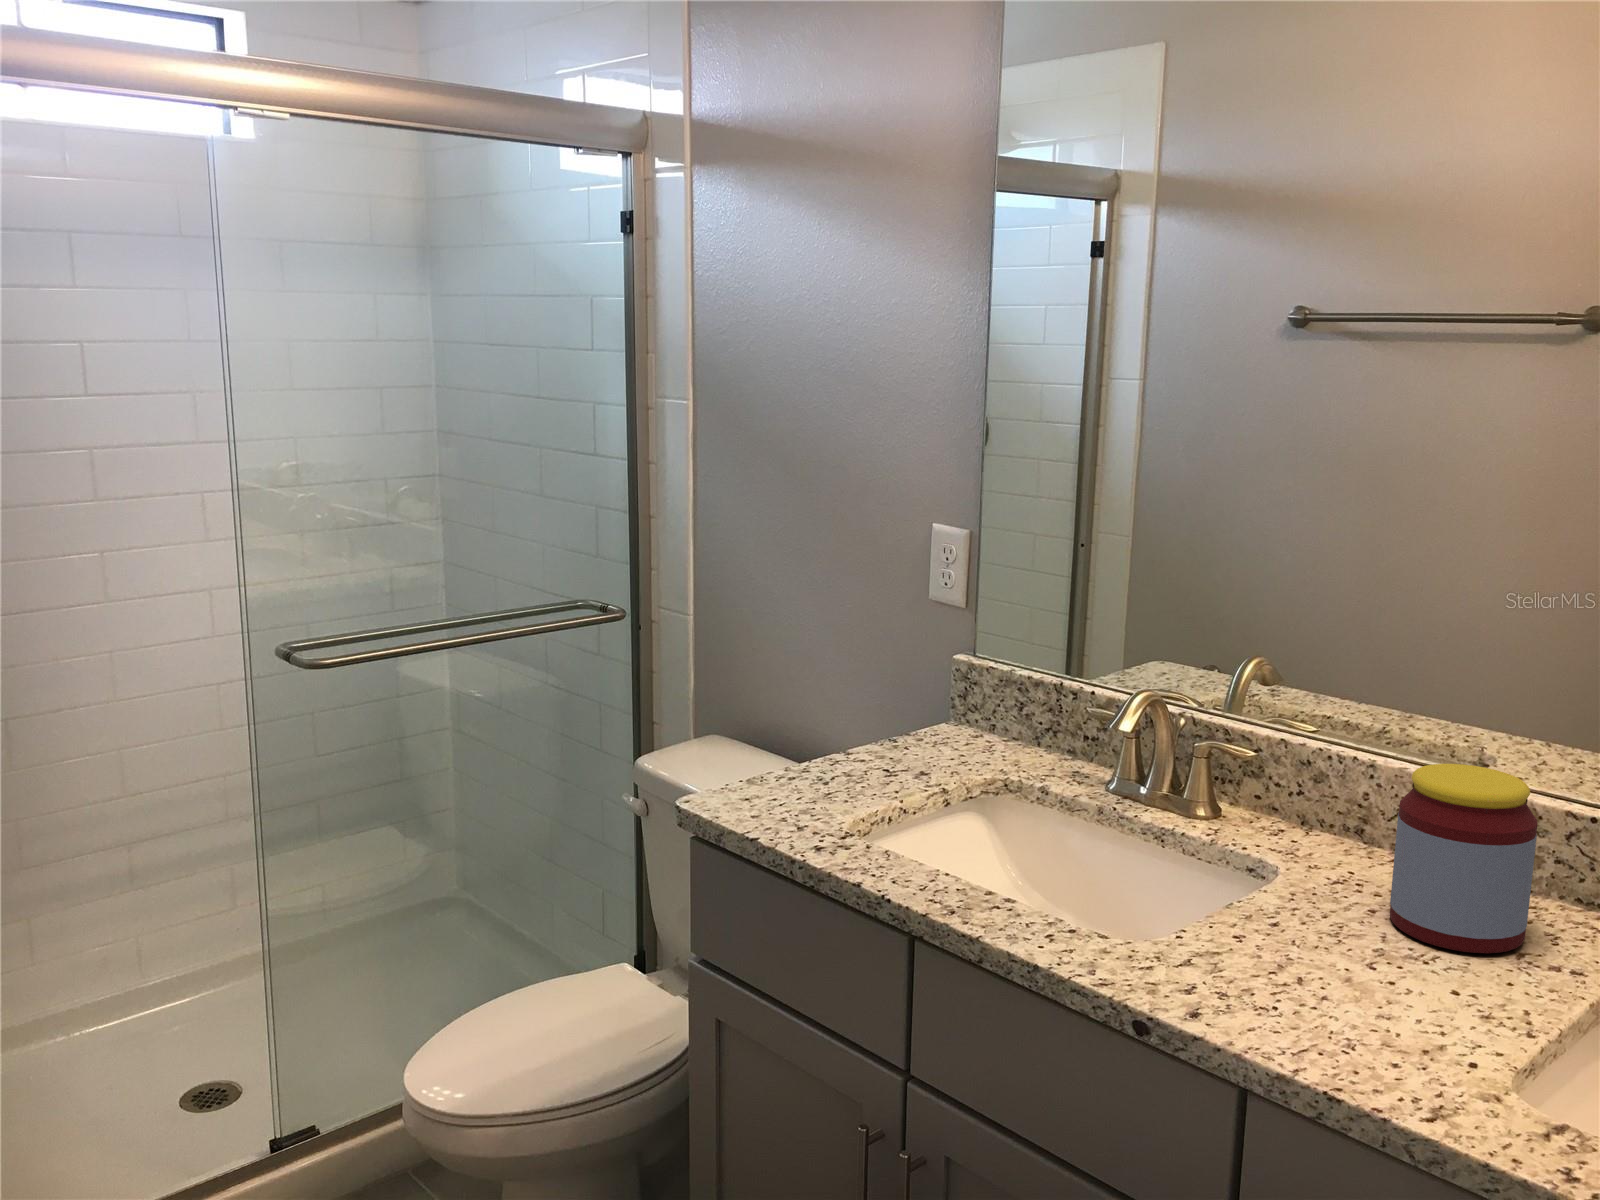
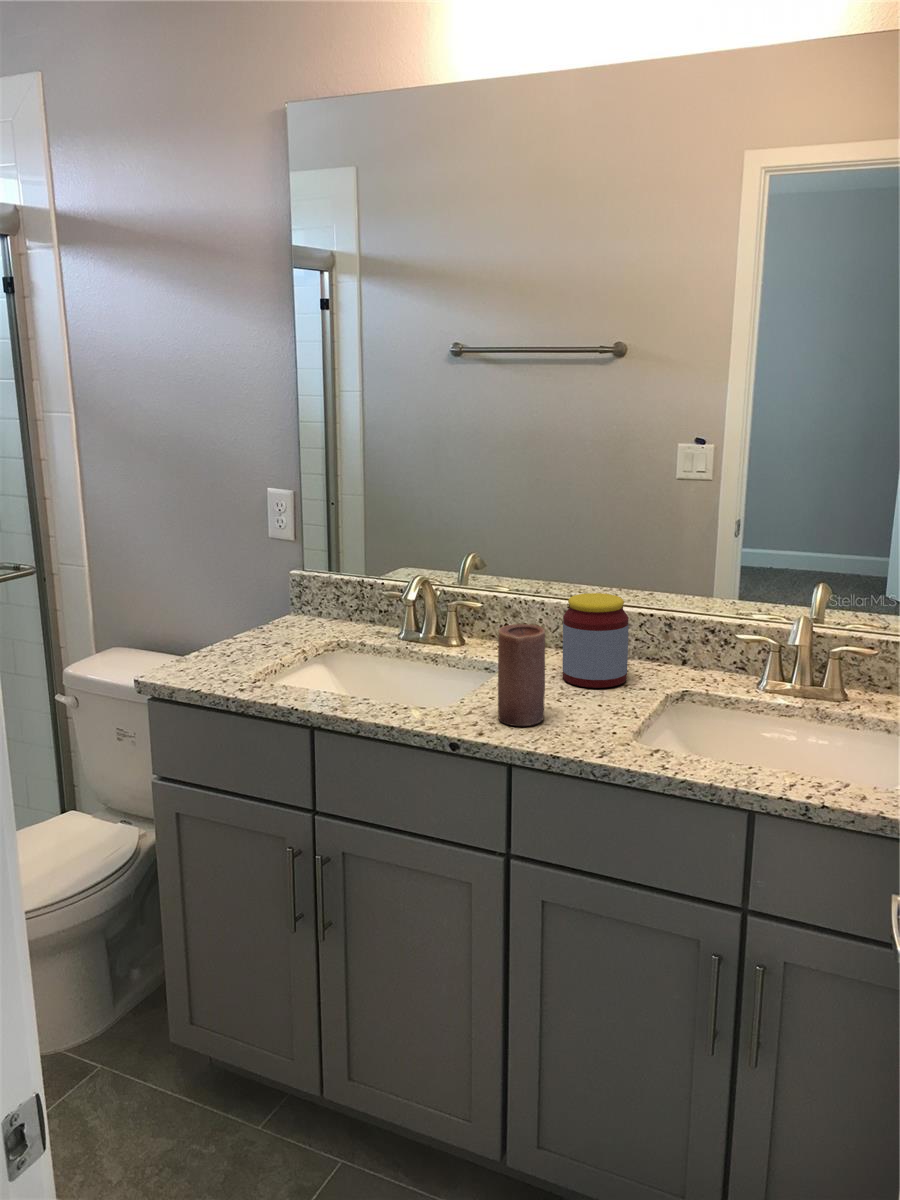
candle: none [1238,814,1344,1014] -> present [498,624,545,726]

